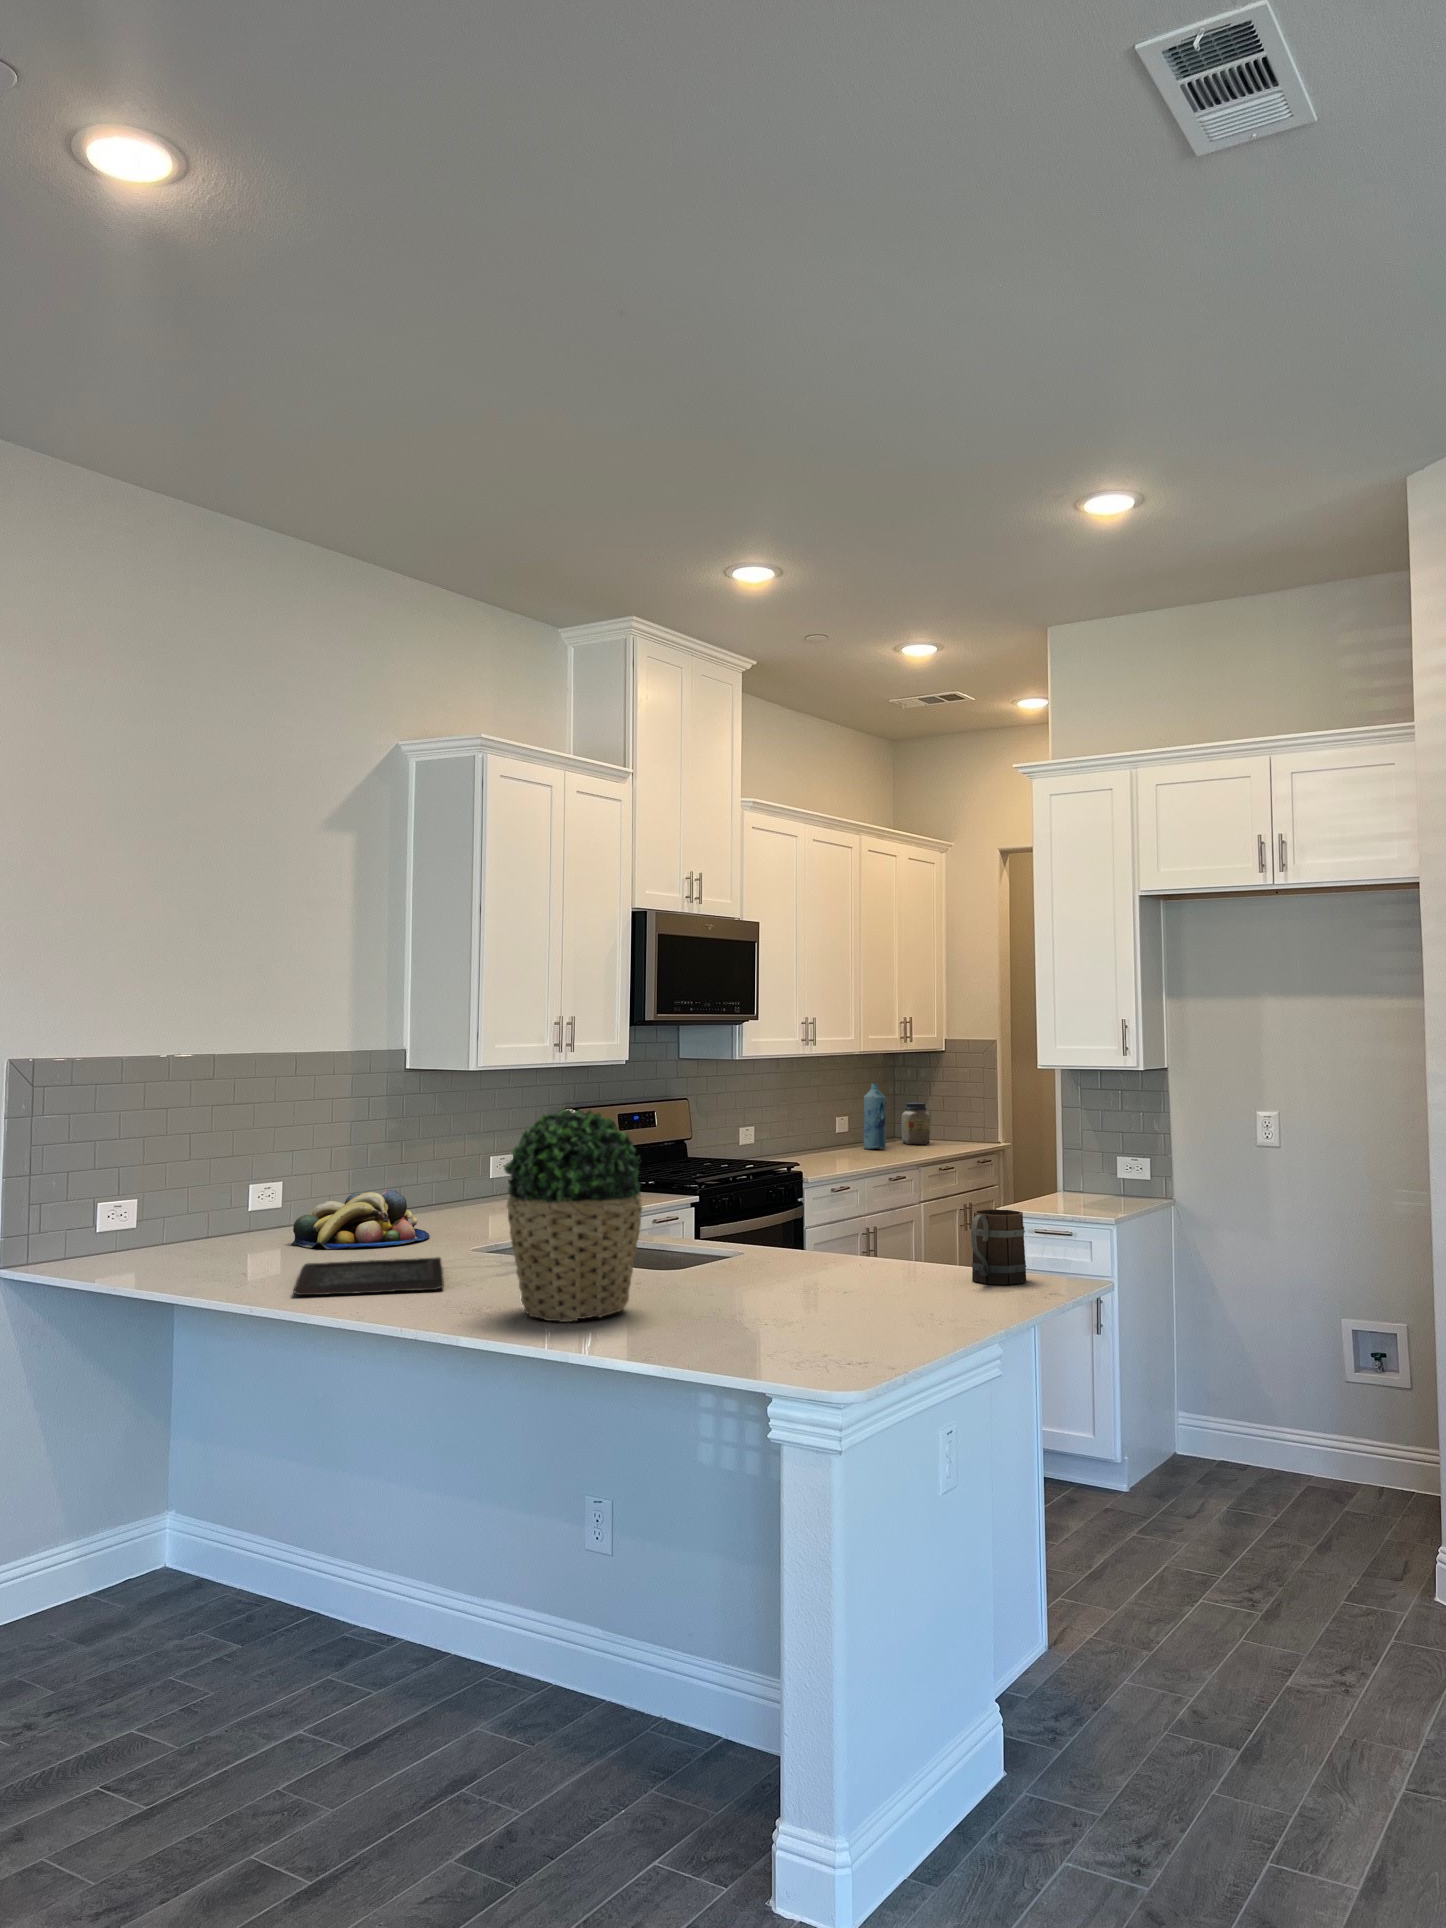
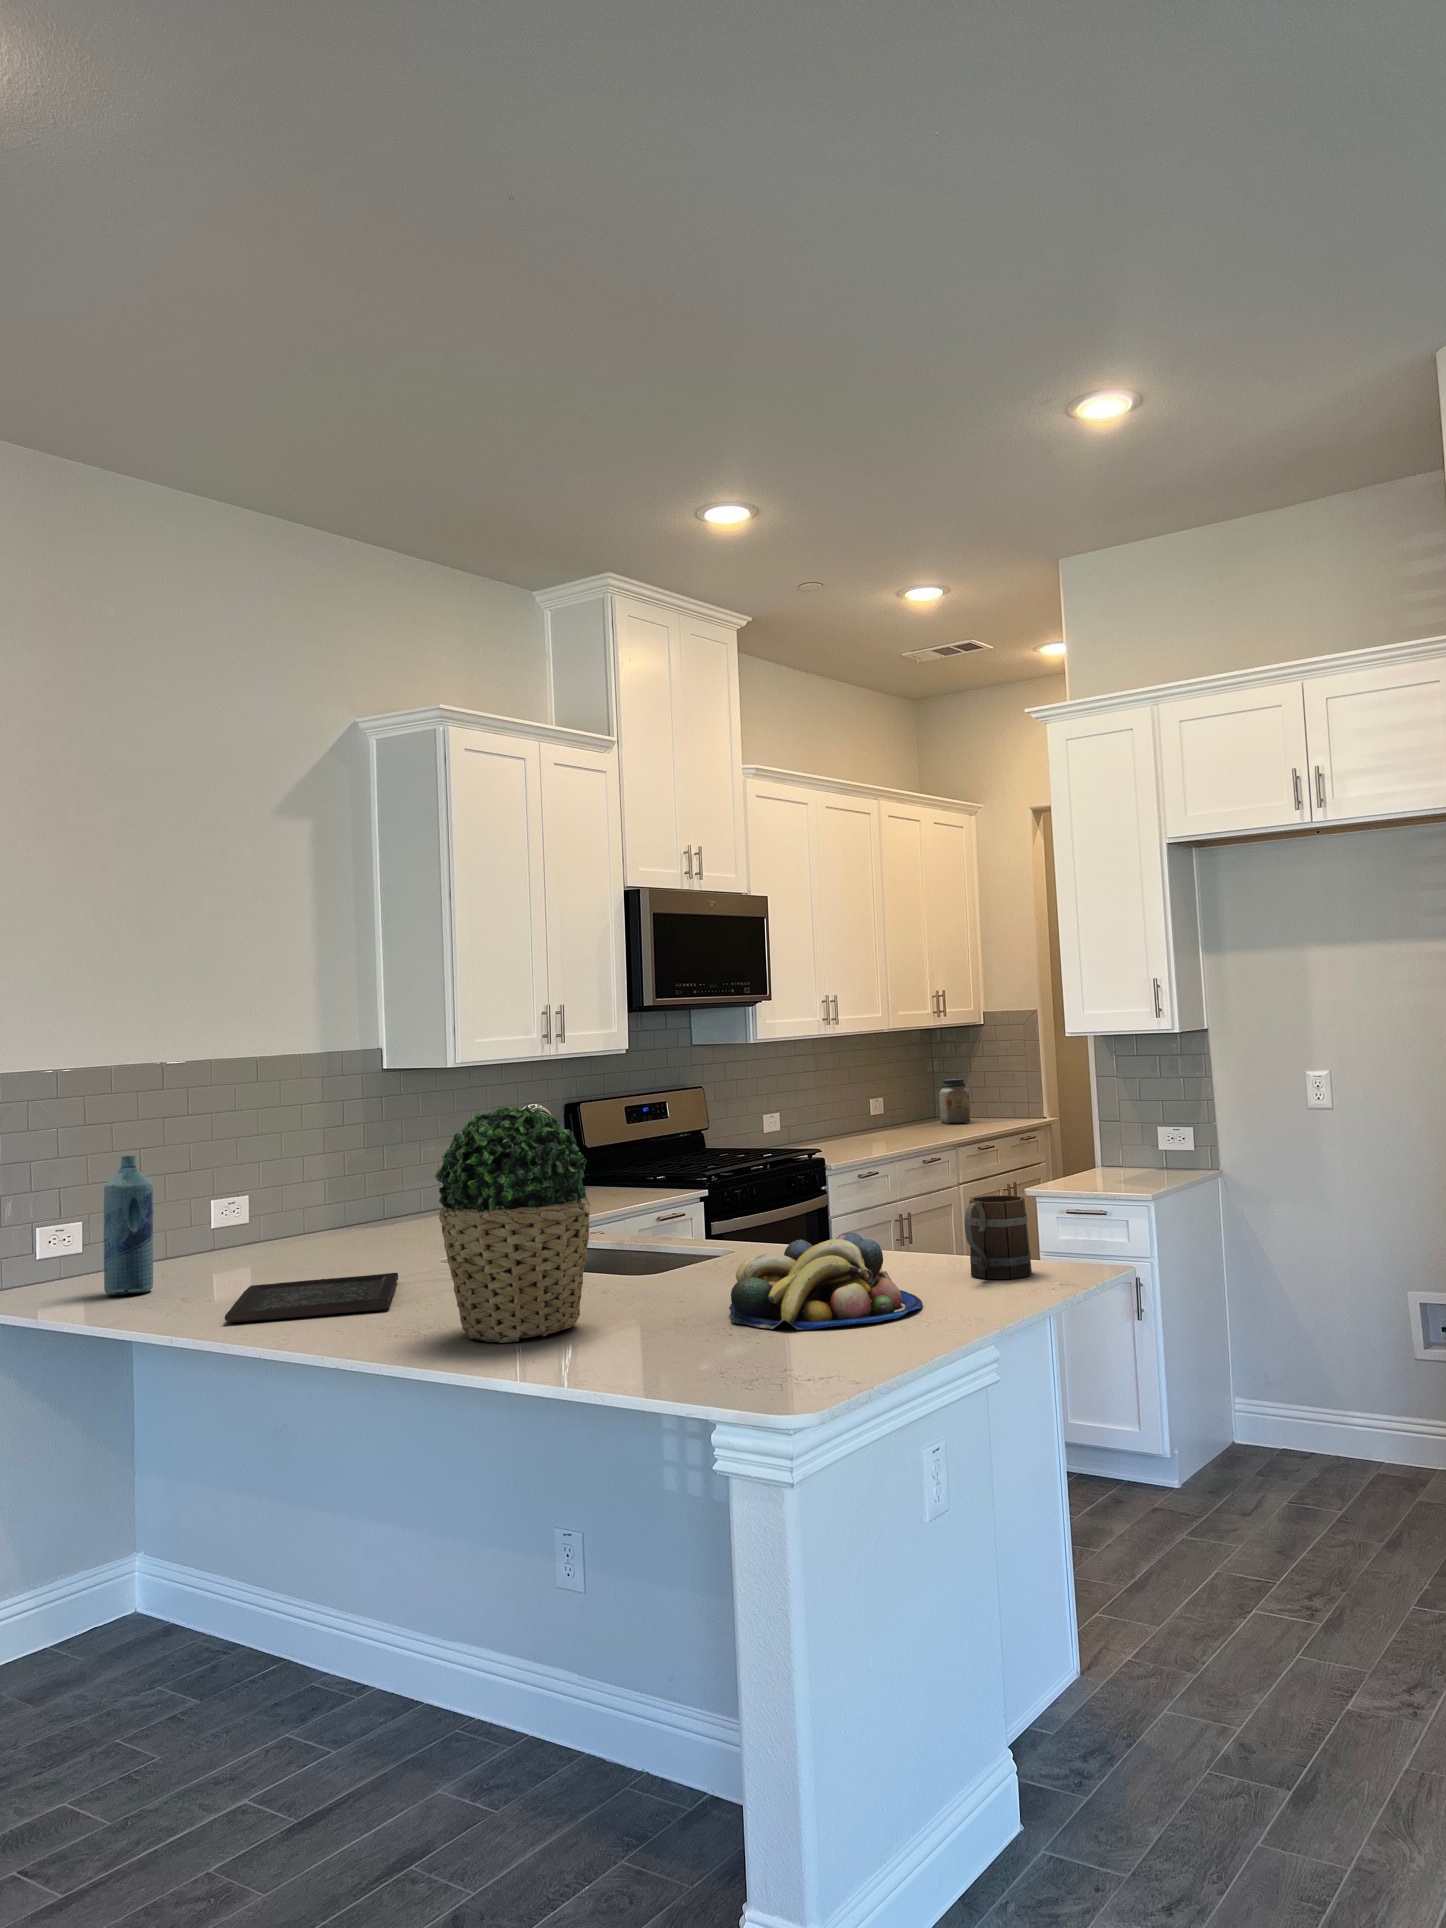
bottle: present [863,1083,886,1149] -> present [104,1156,153,1295]
fruit bowl: present [292,1190,430,1249] -> present [729,1233,922,1330]

